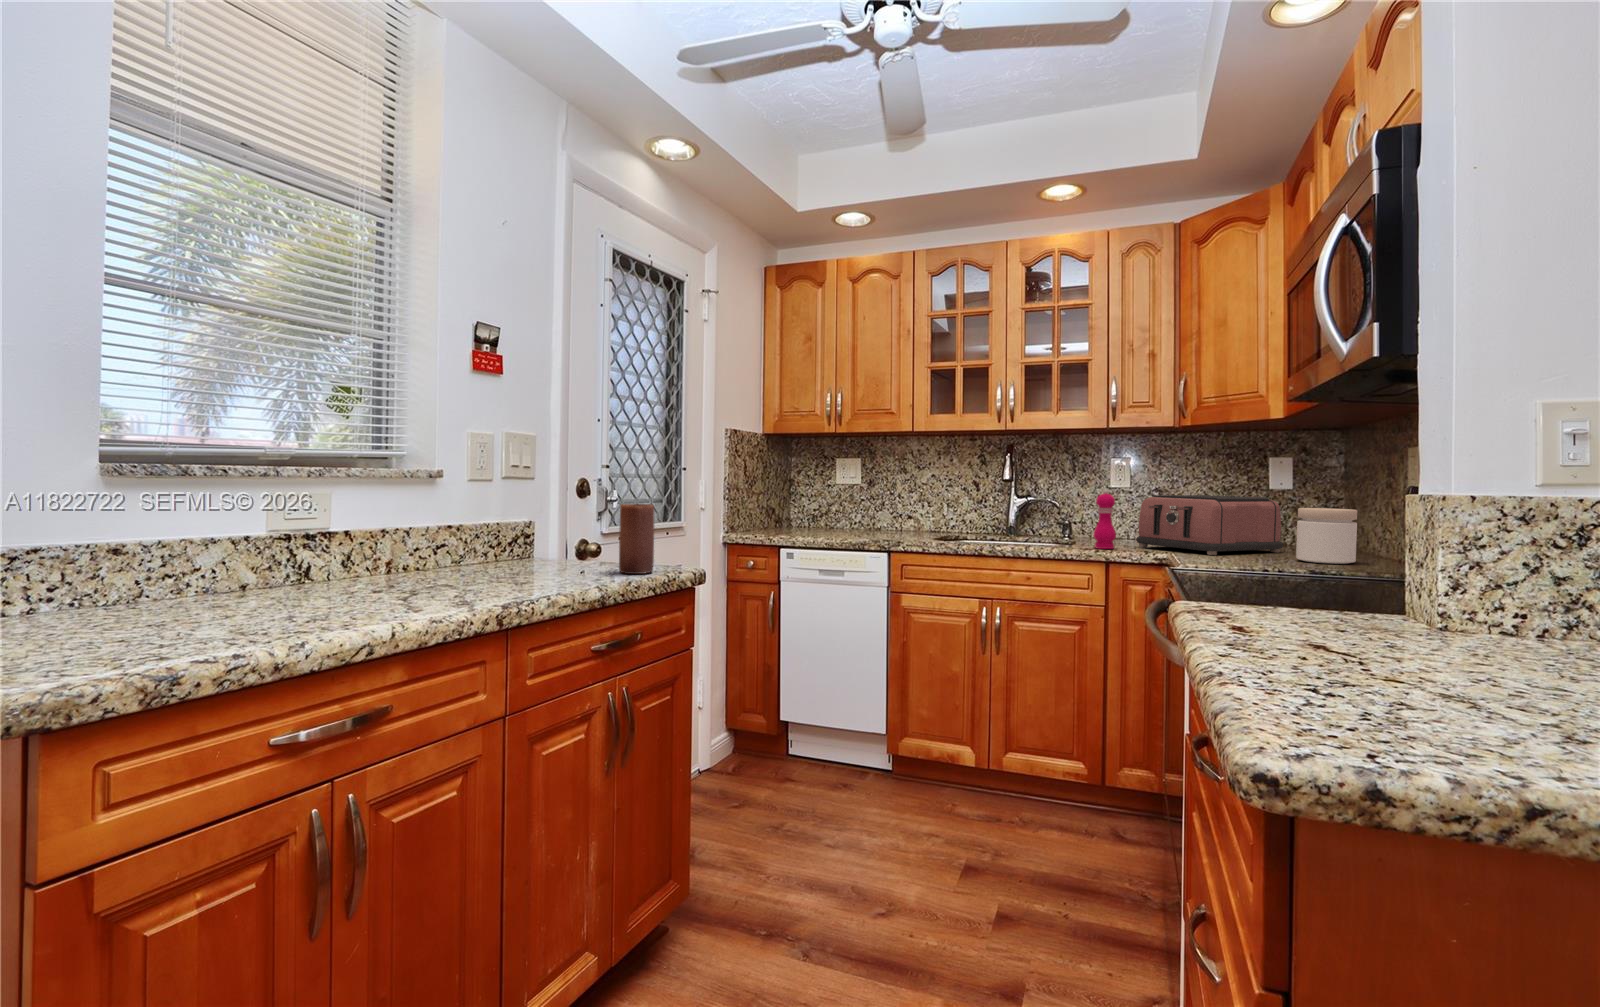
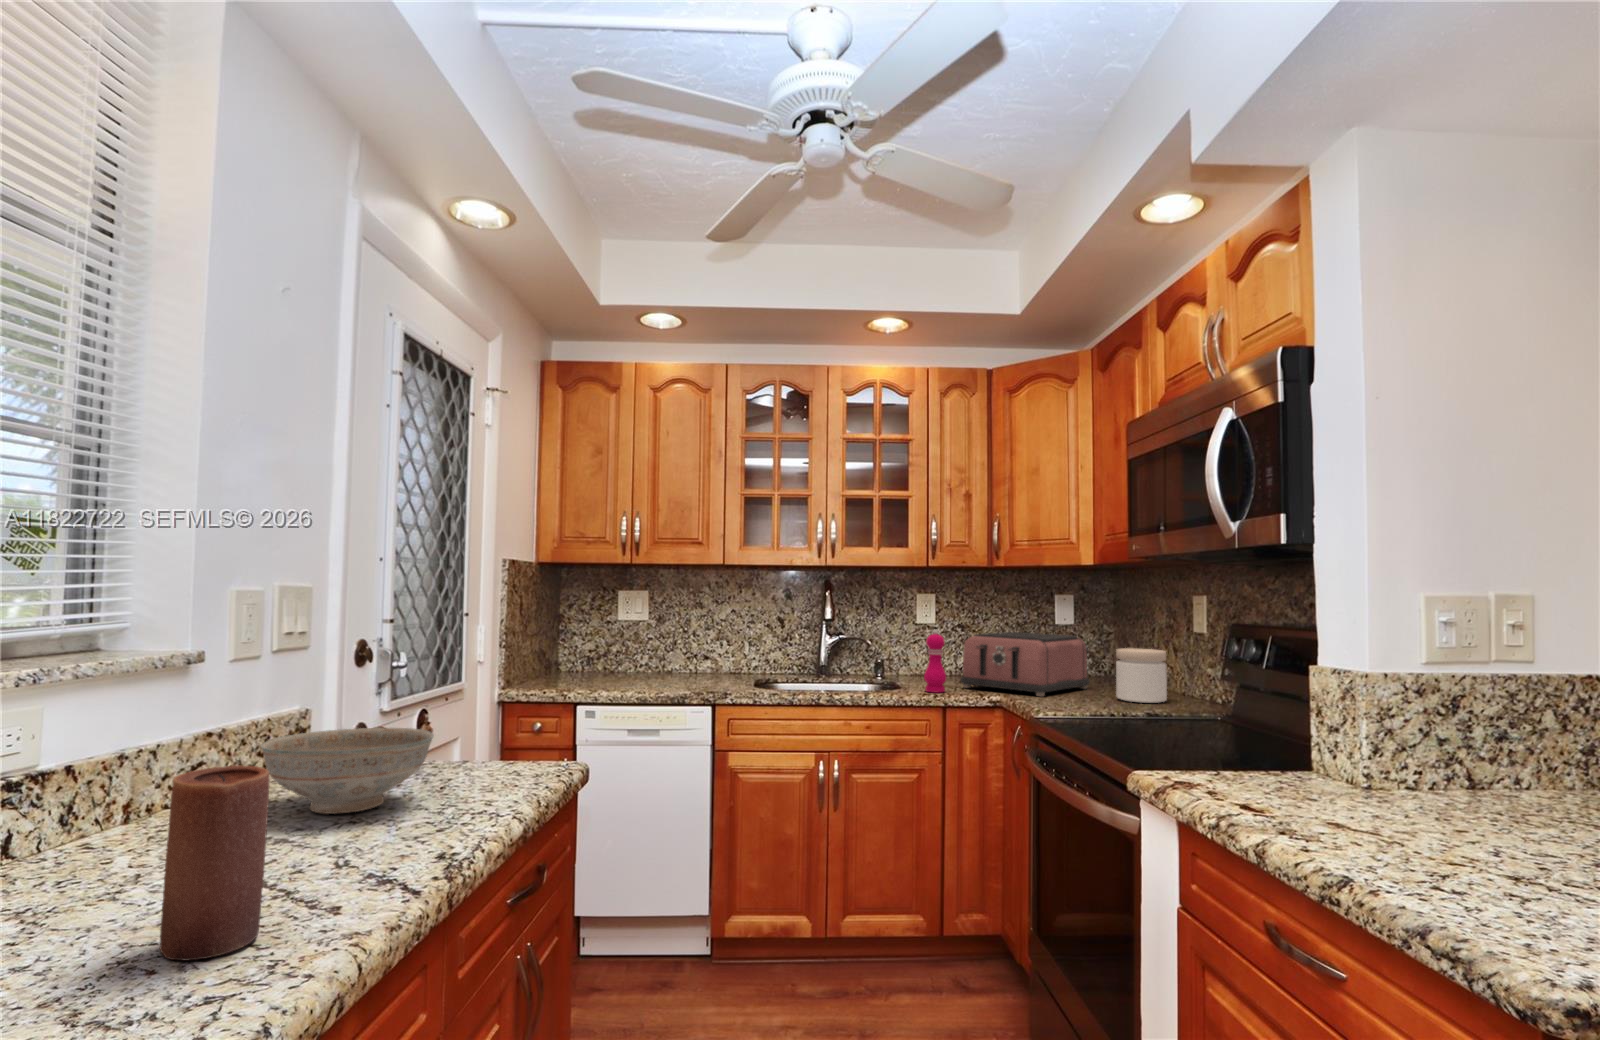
candle: present [619,504,654,574] -> present [160,766,270,960]
decorative bowl: none [456,528,572,578] -> present [261,728,434,814]

